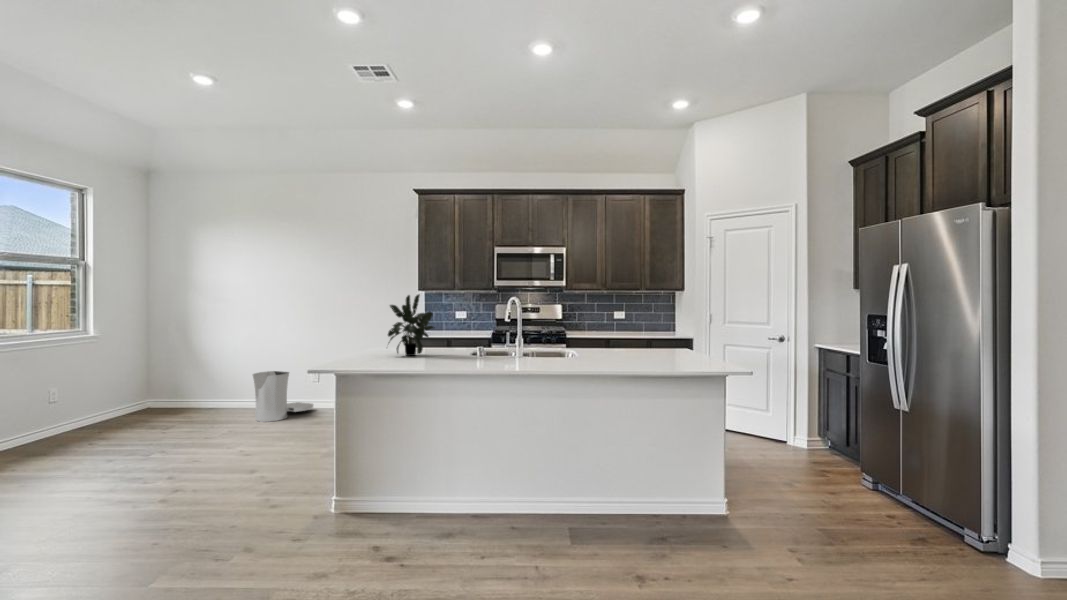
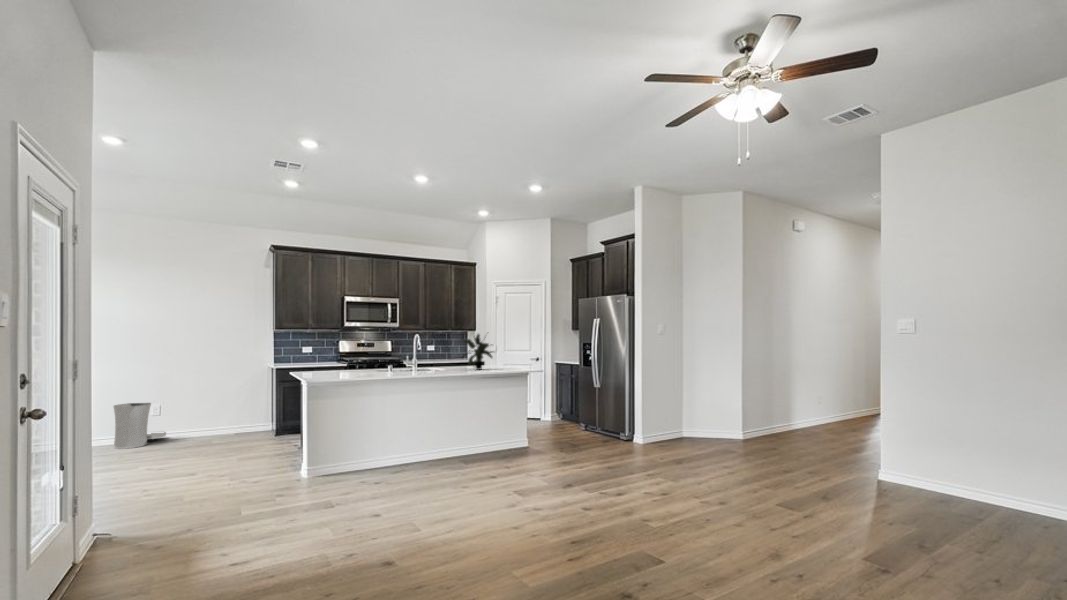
potted plant: present [388,294,434,356] -> present [463,334,493,370]

